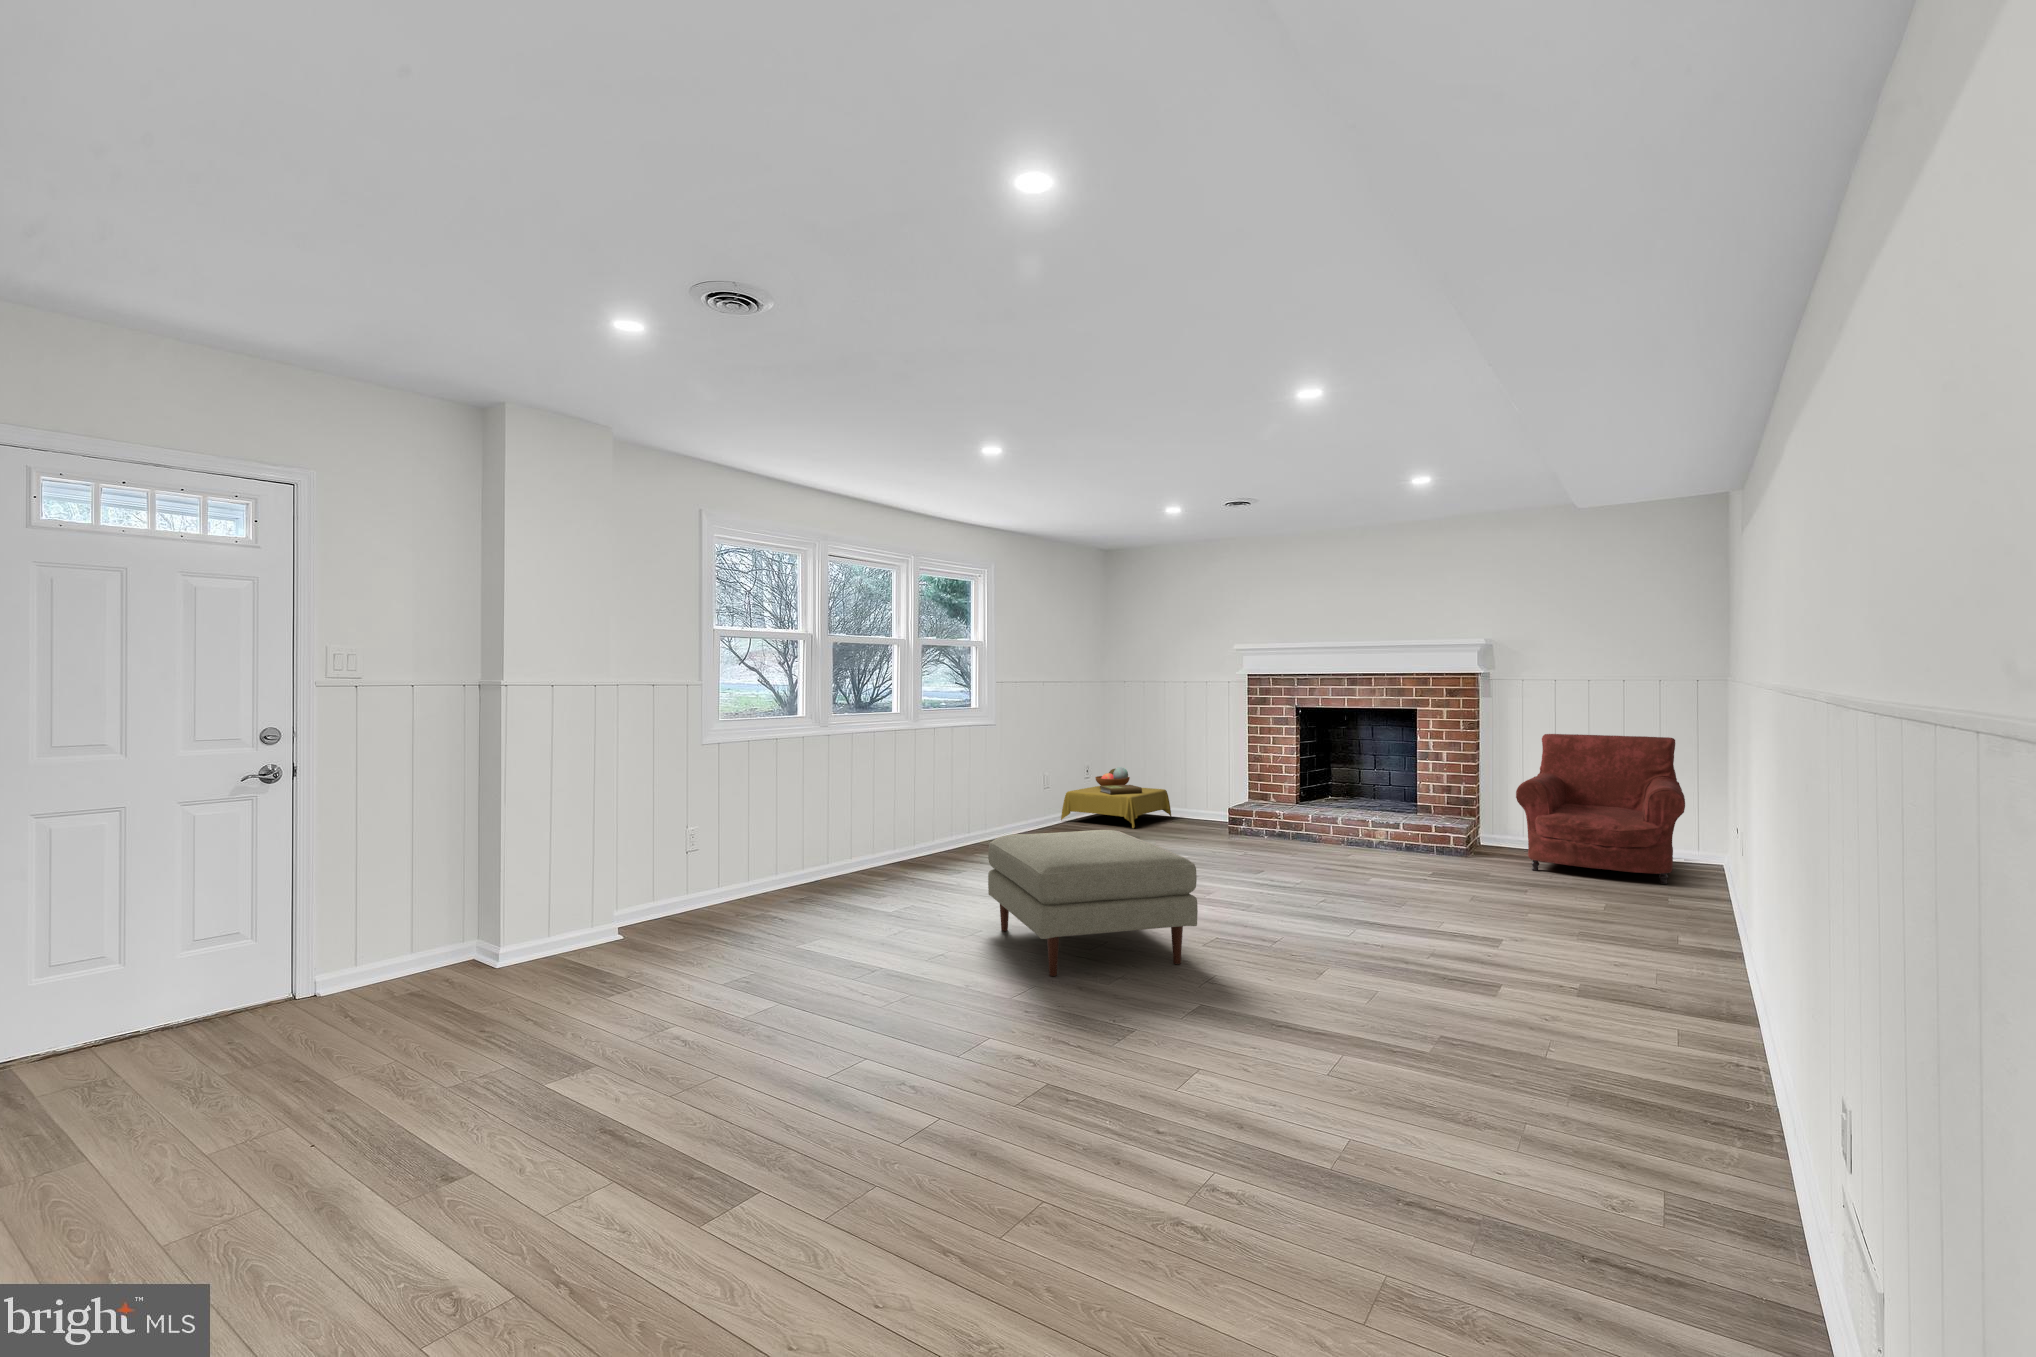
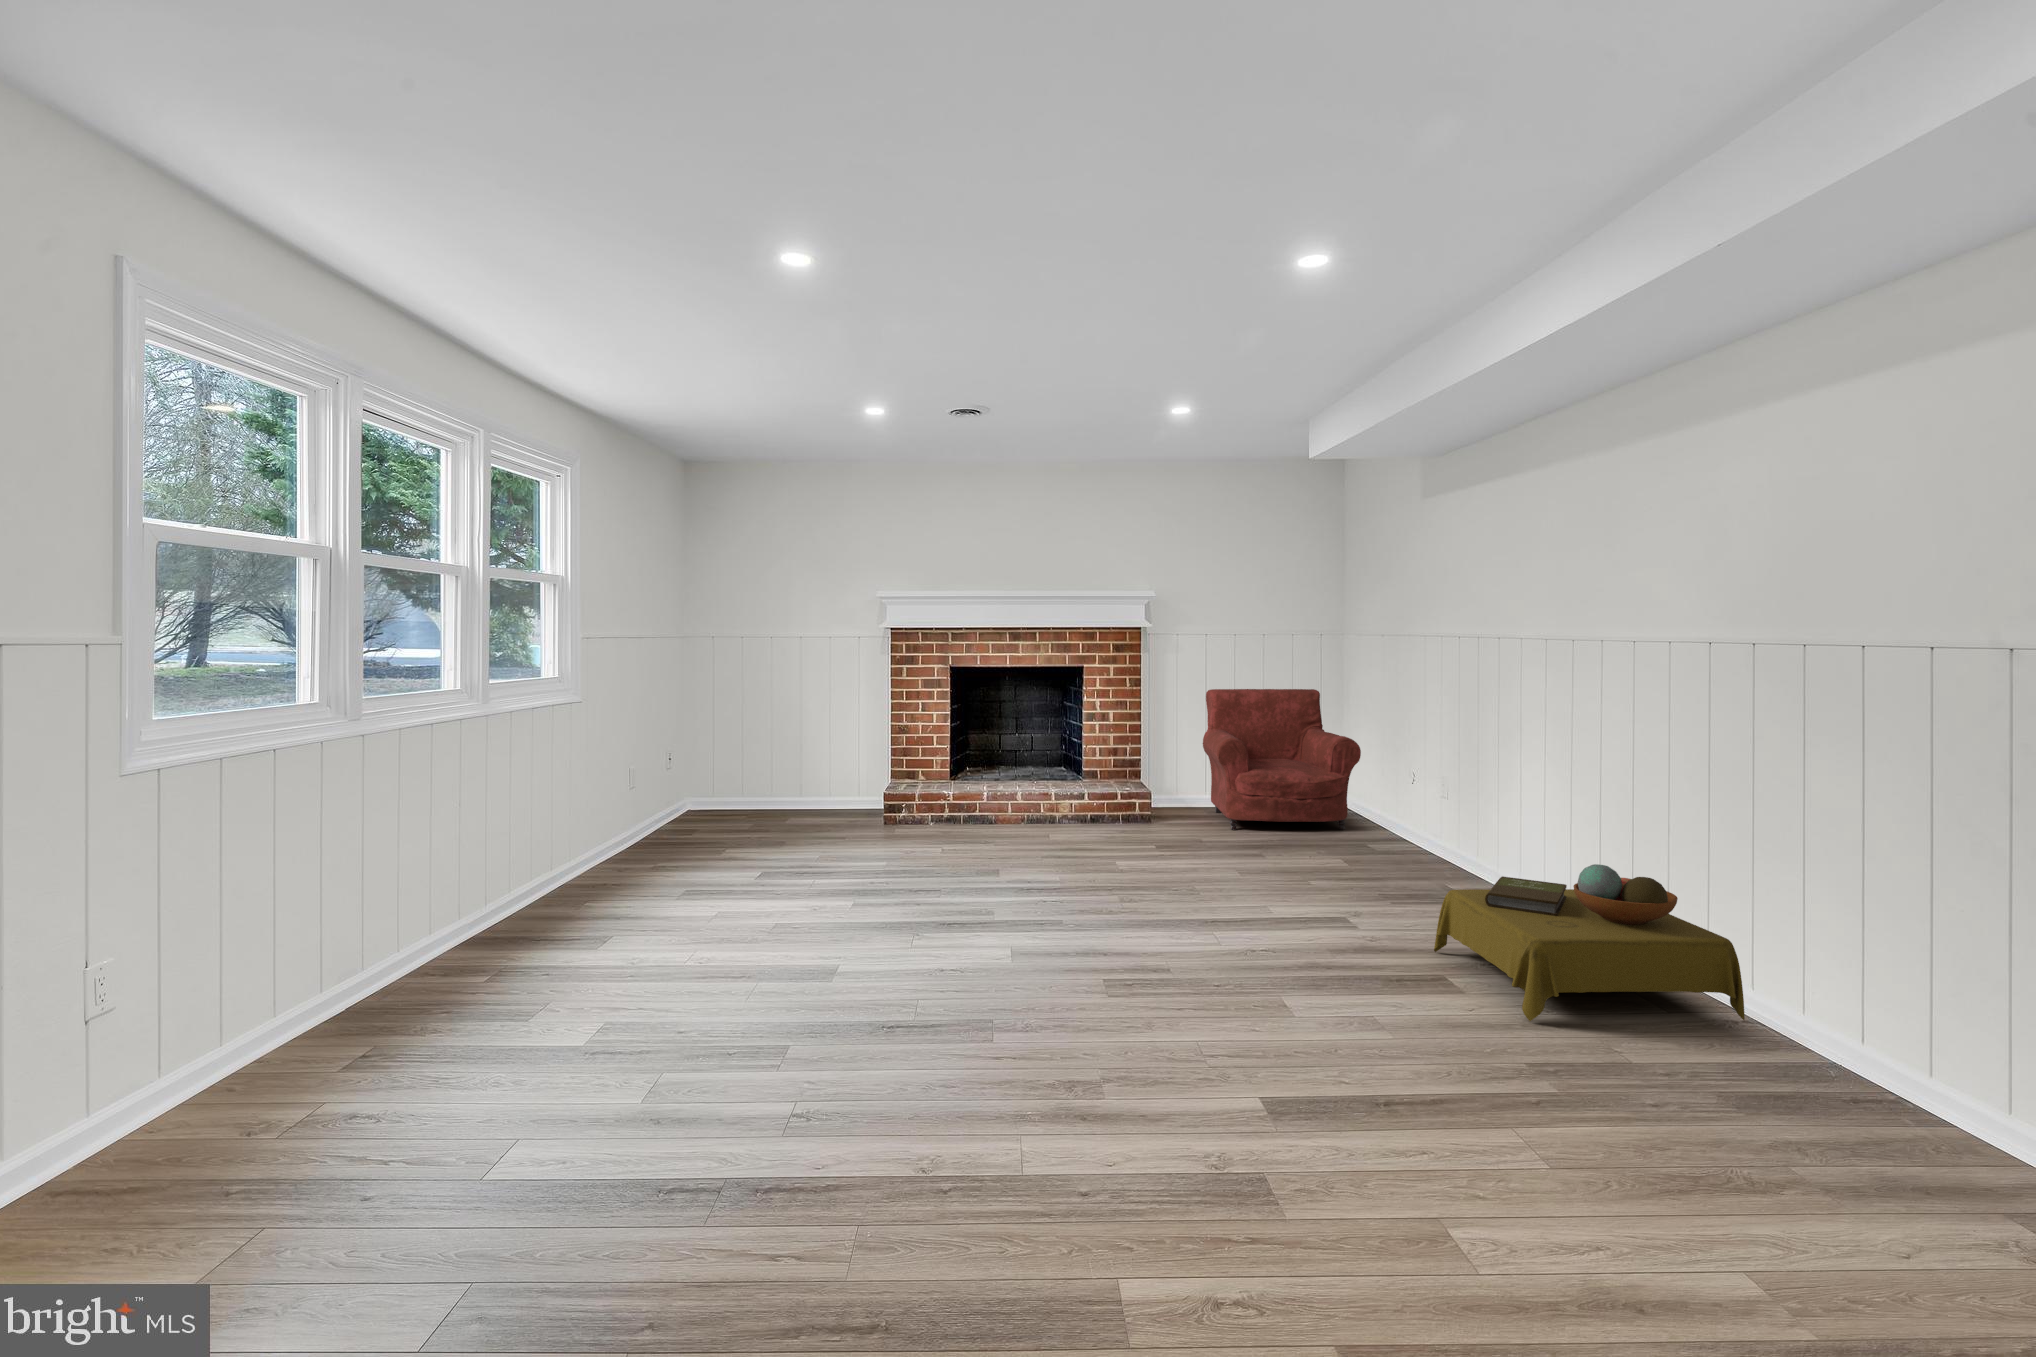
side table: present [1061,767,1171,828] -> present [1434,864,1745,1021]
ottoman: present [988,830,1198,976] -> none [820,852,1178,1107]

